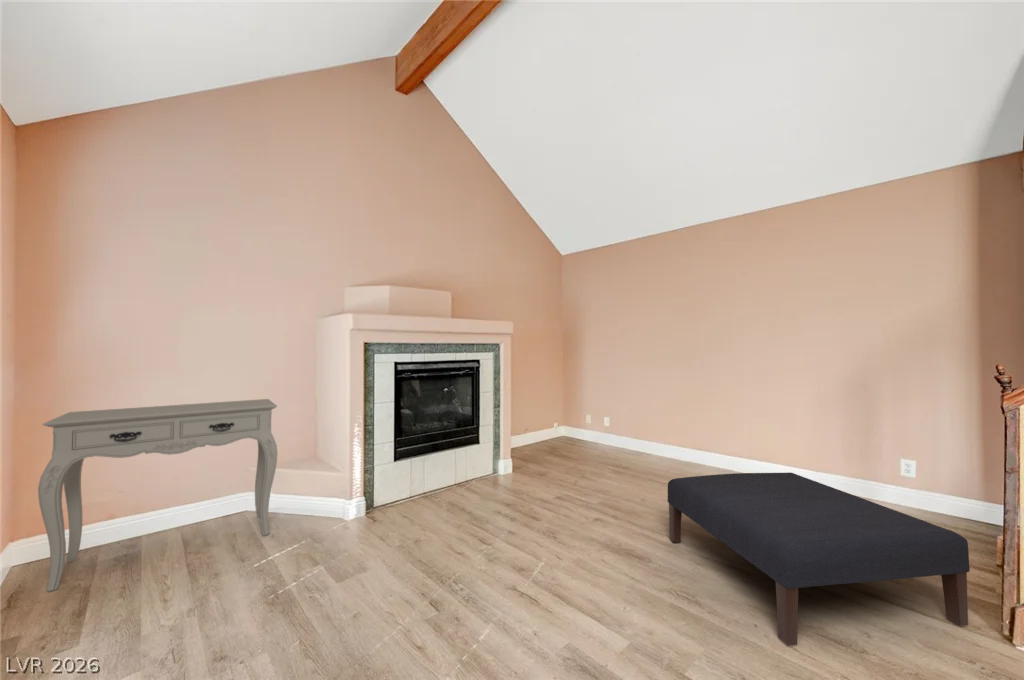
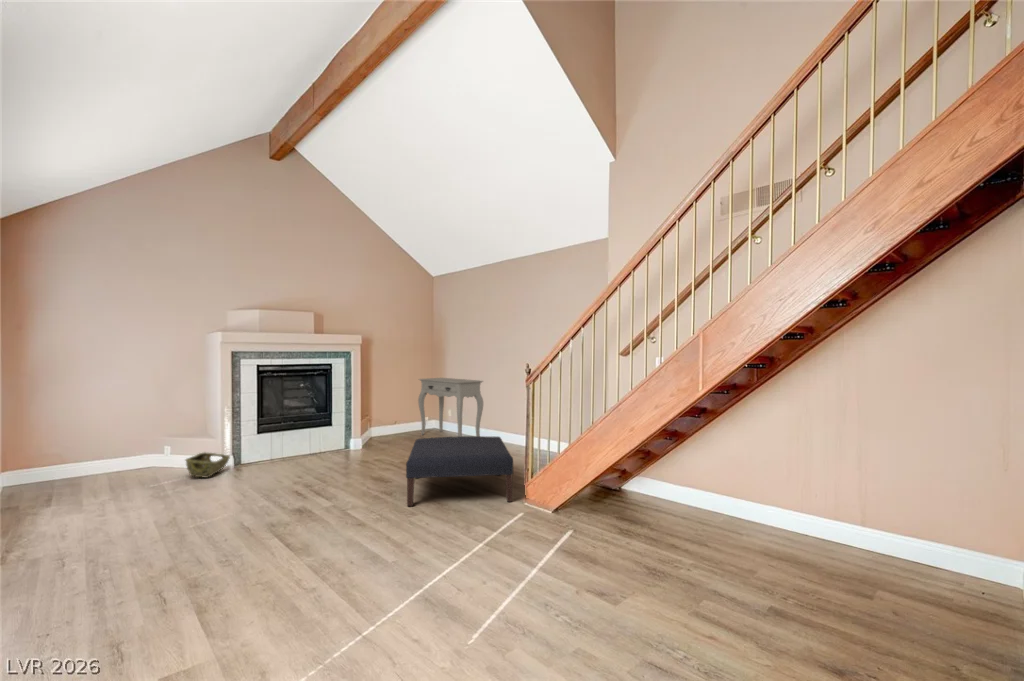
console table: present [38,399,277,592] -> present [418,378,483,436]
woven basket: none [306,494,365,542] -> present [186,453,230,478]

